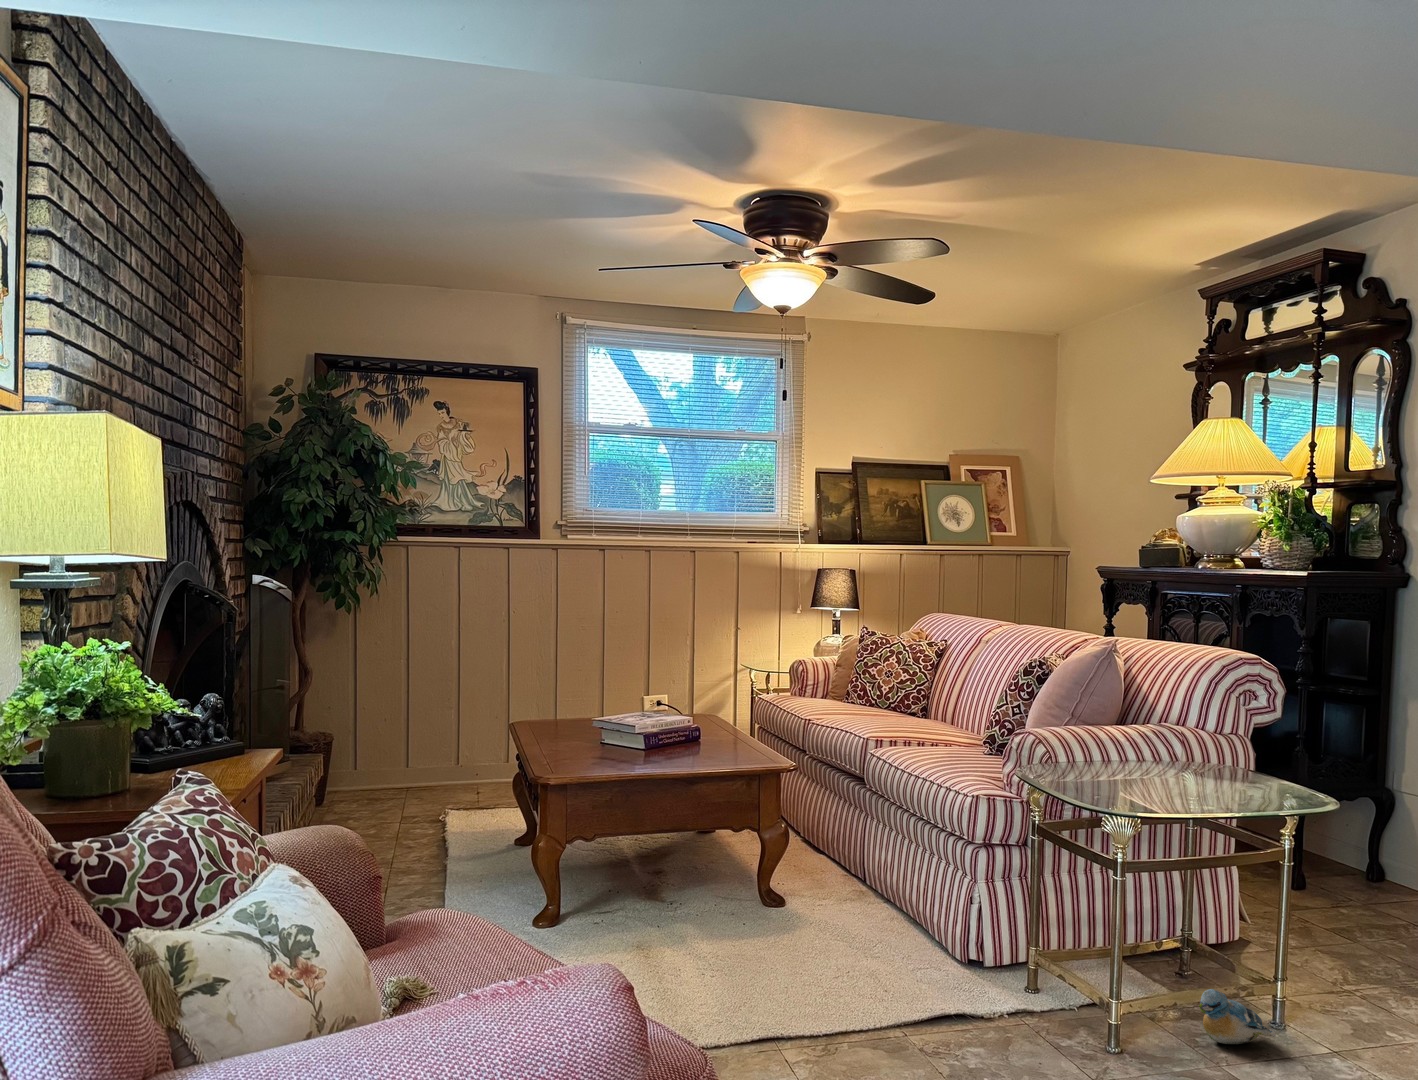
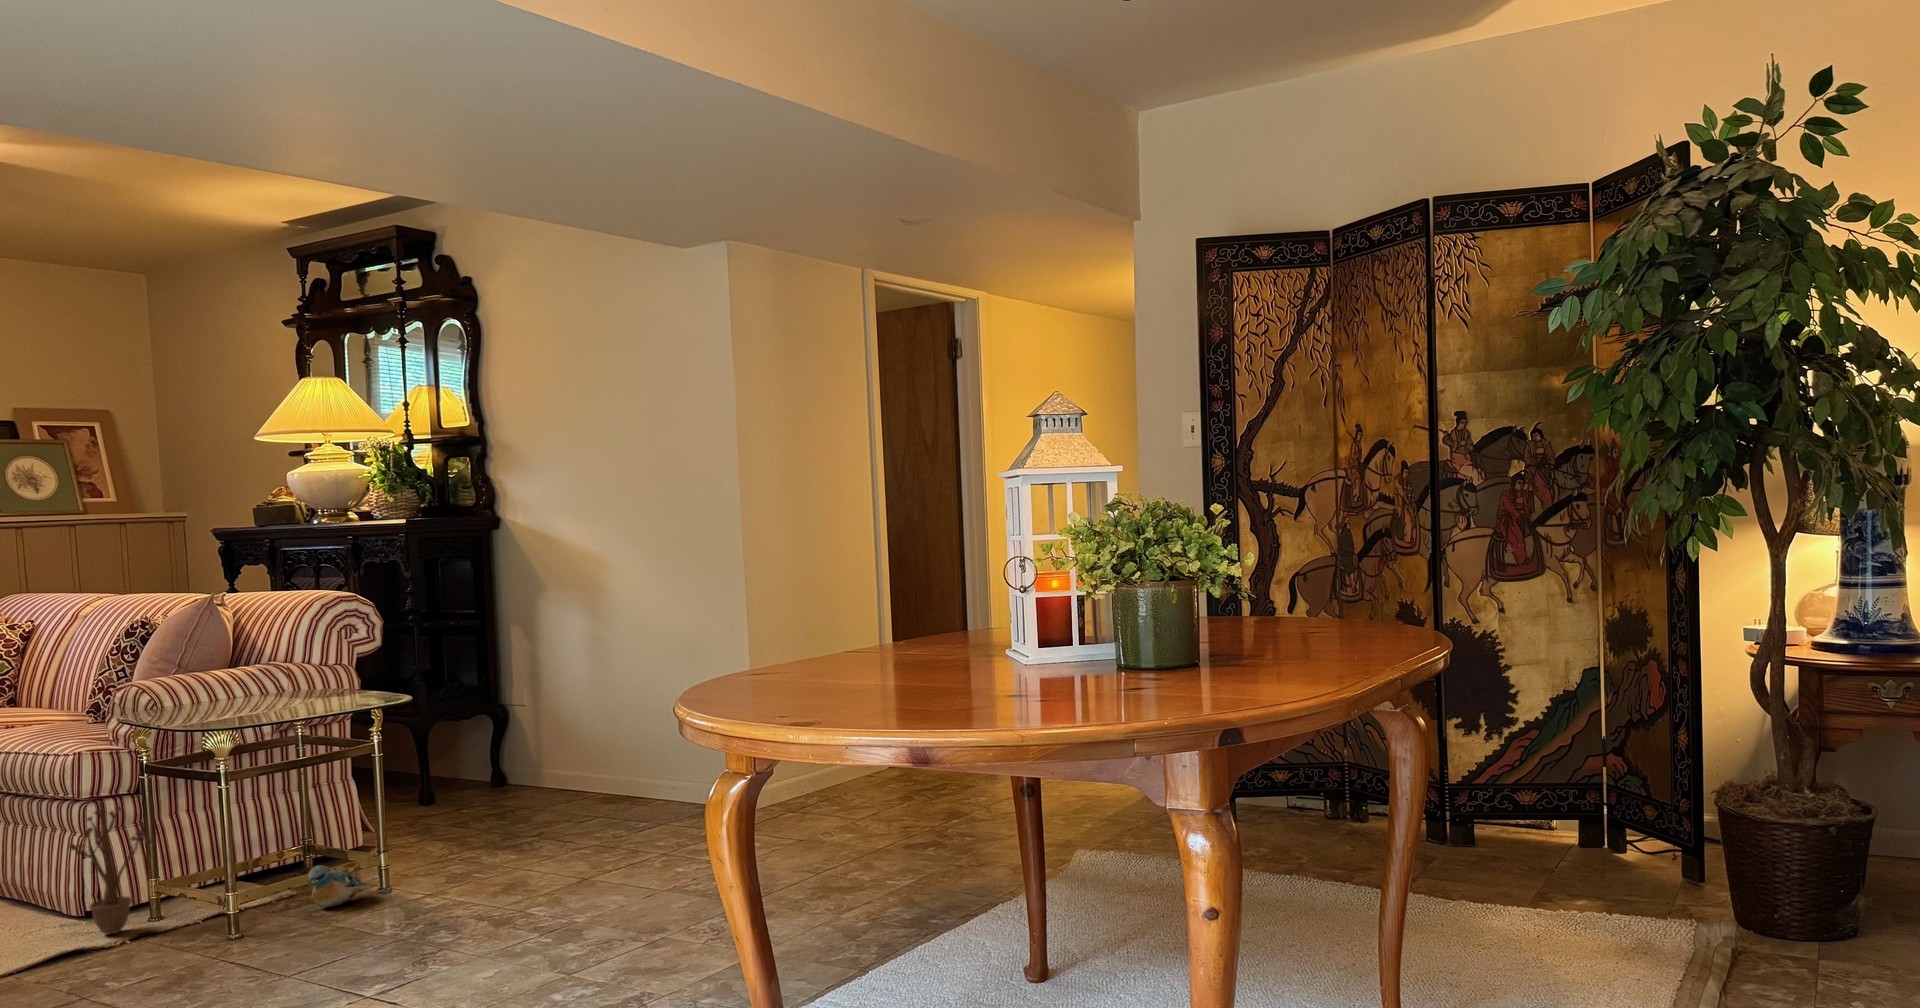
decorative plant: none [948,849,1036,993] -> present [60,801,151,934]

